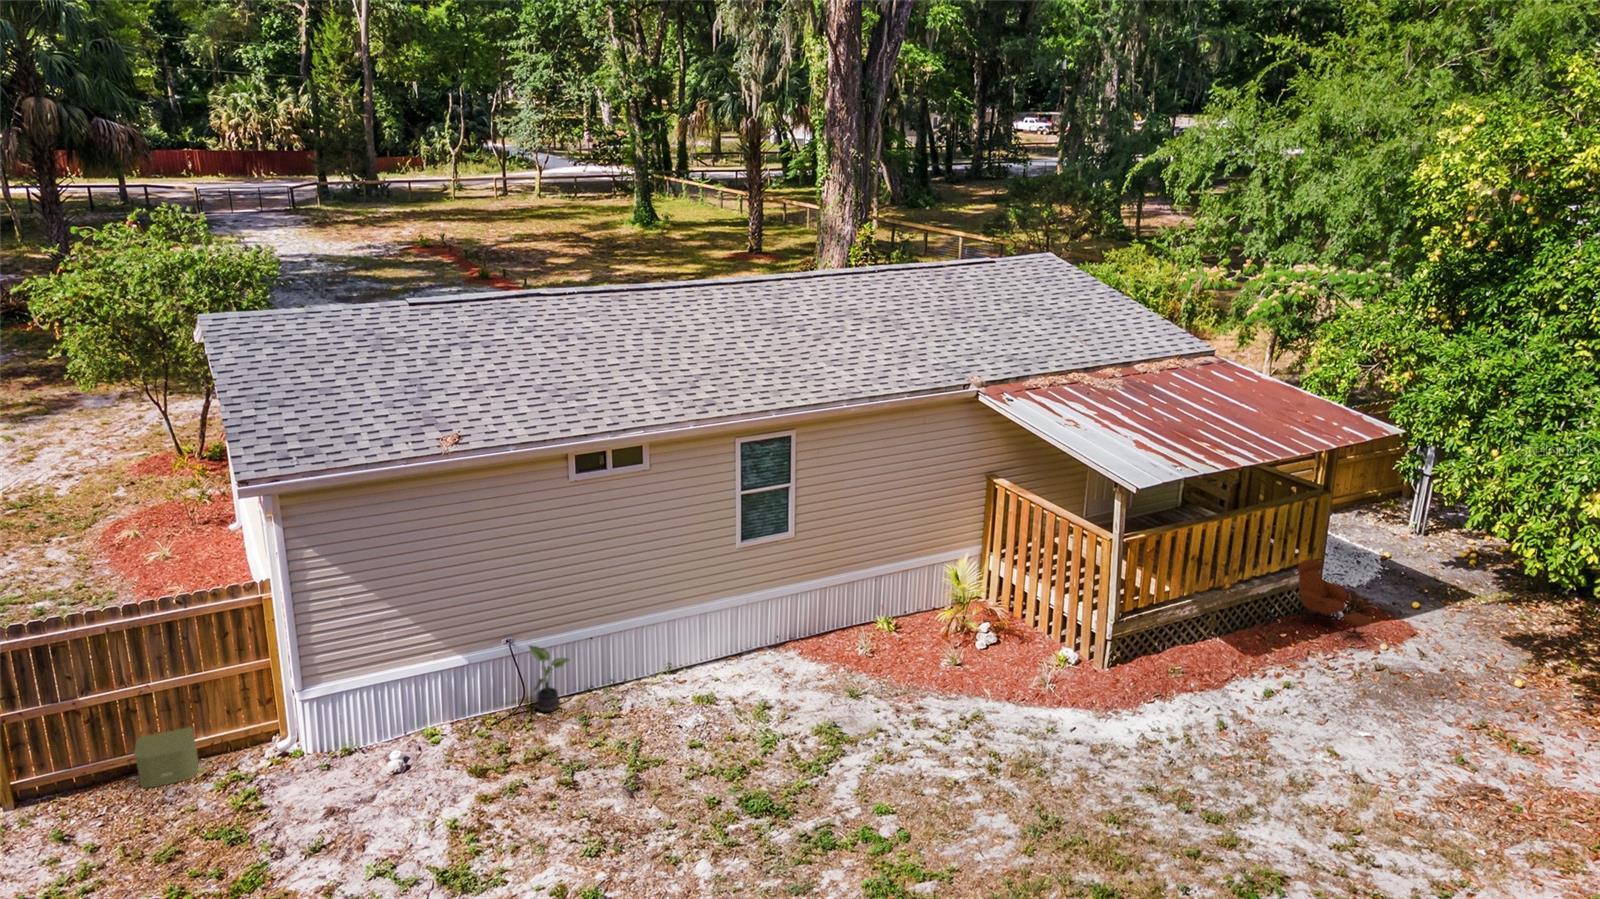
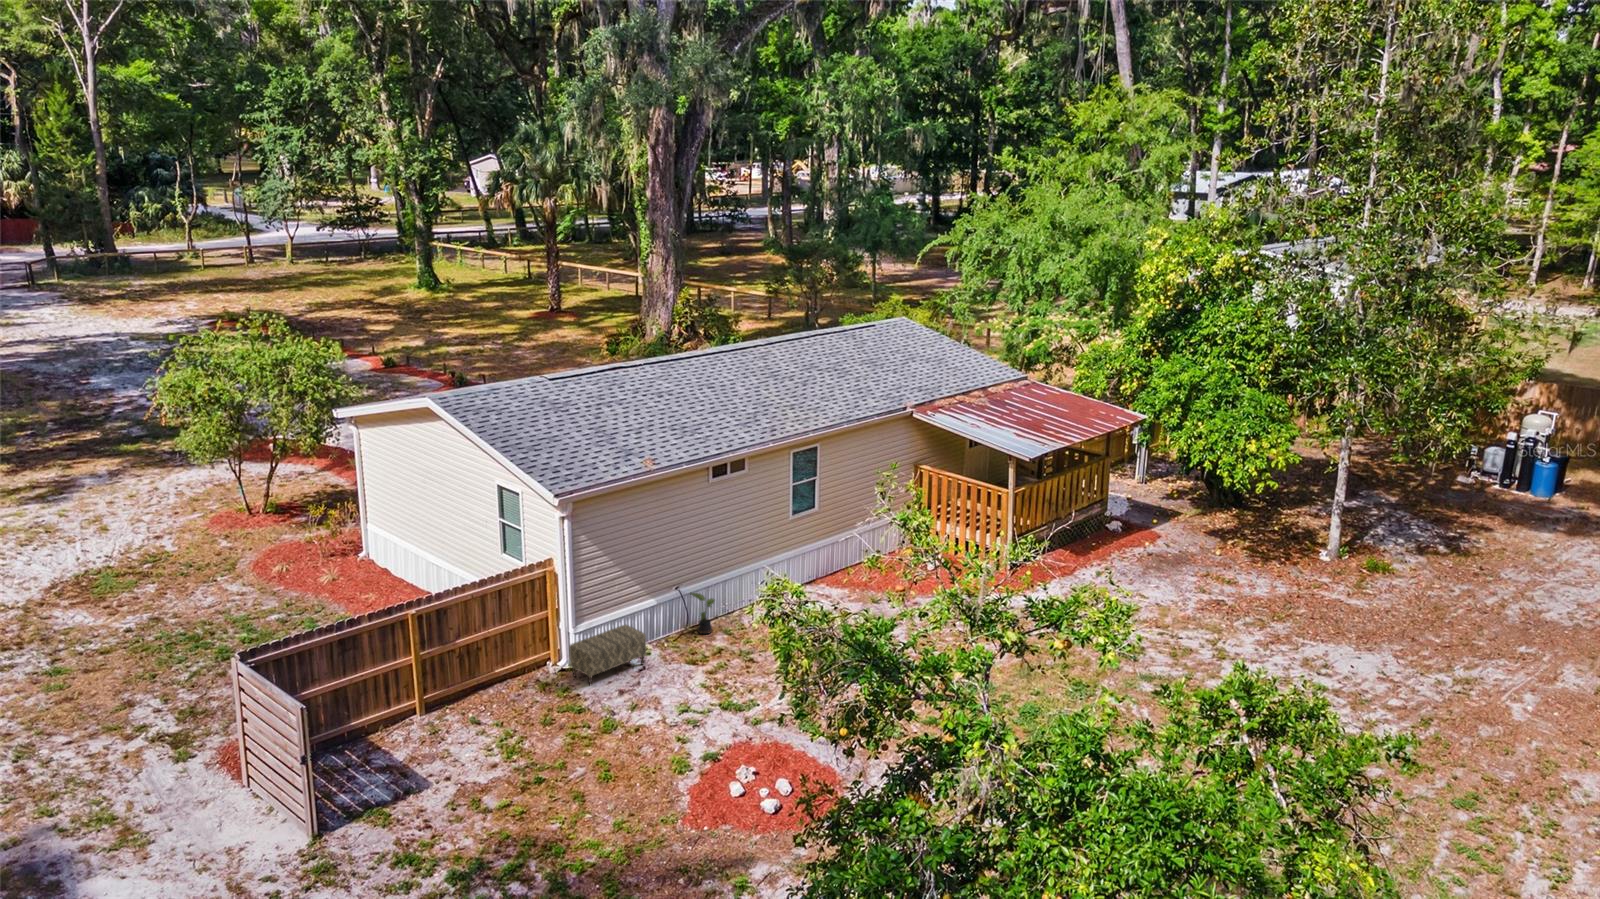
lounge chair: present [1298,559,1371,638] -> none [1095,498,1139,543]
bench: none [285,686,411,779] -> present [569,625,647,685]
storage box: present [134,727,198,788] -> none [479,664,521,703]

